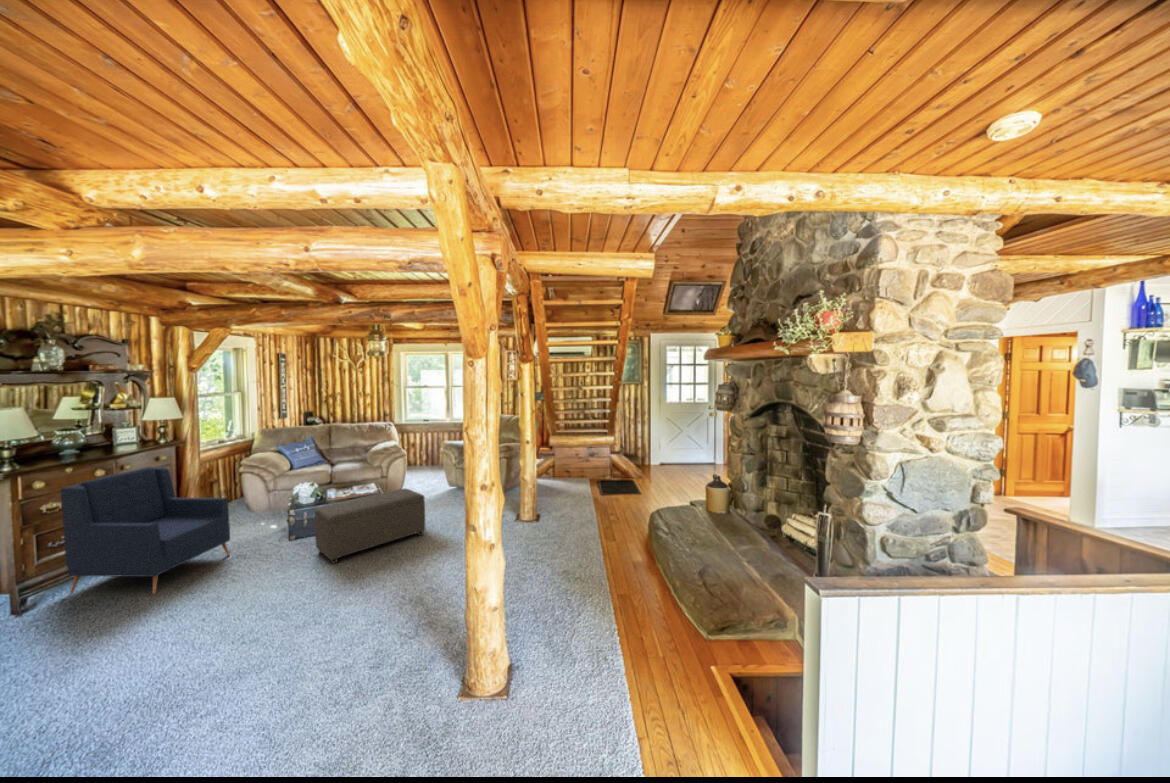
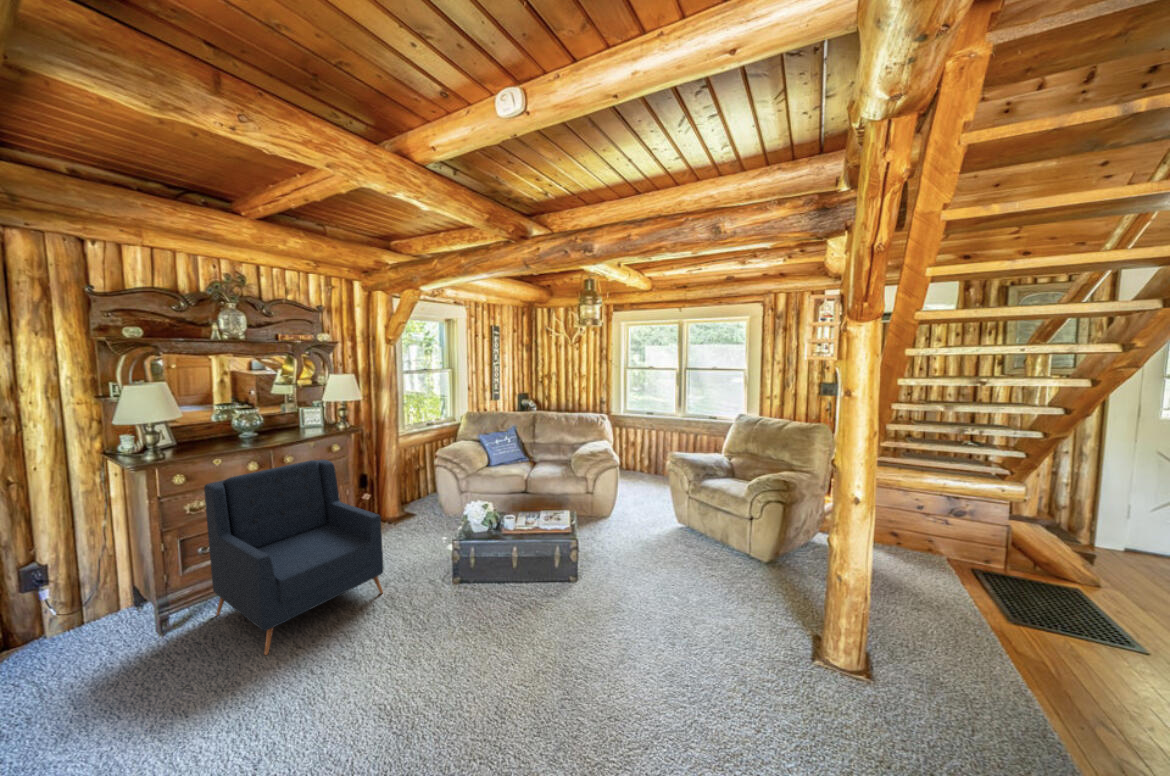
ottoman: present [314,489,425,563] -> none [470,538,636,671]

